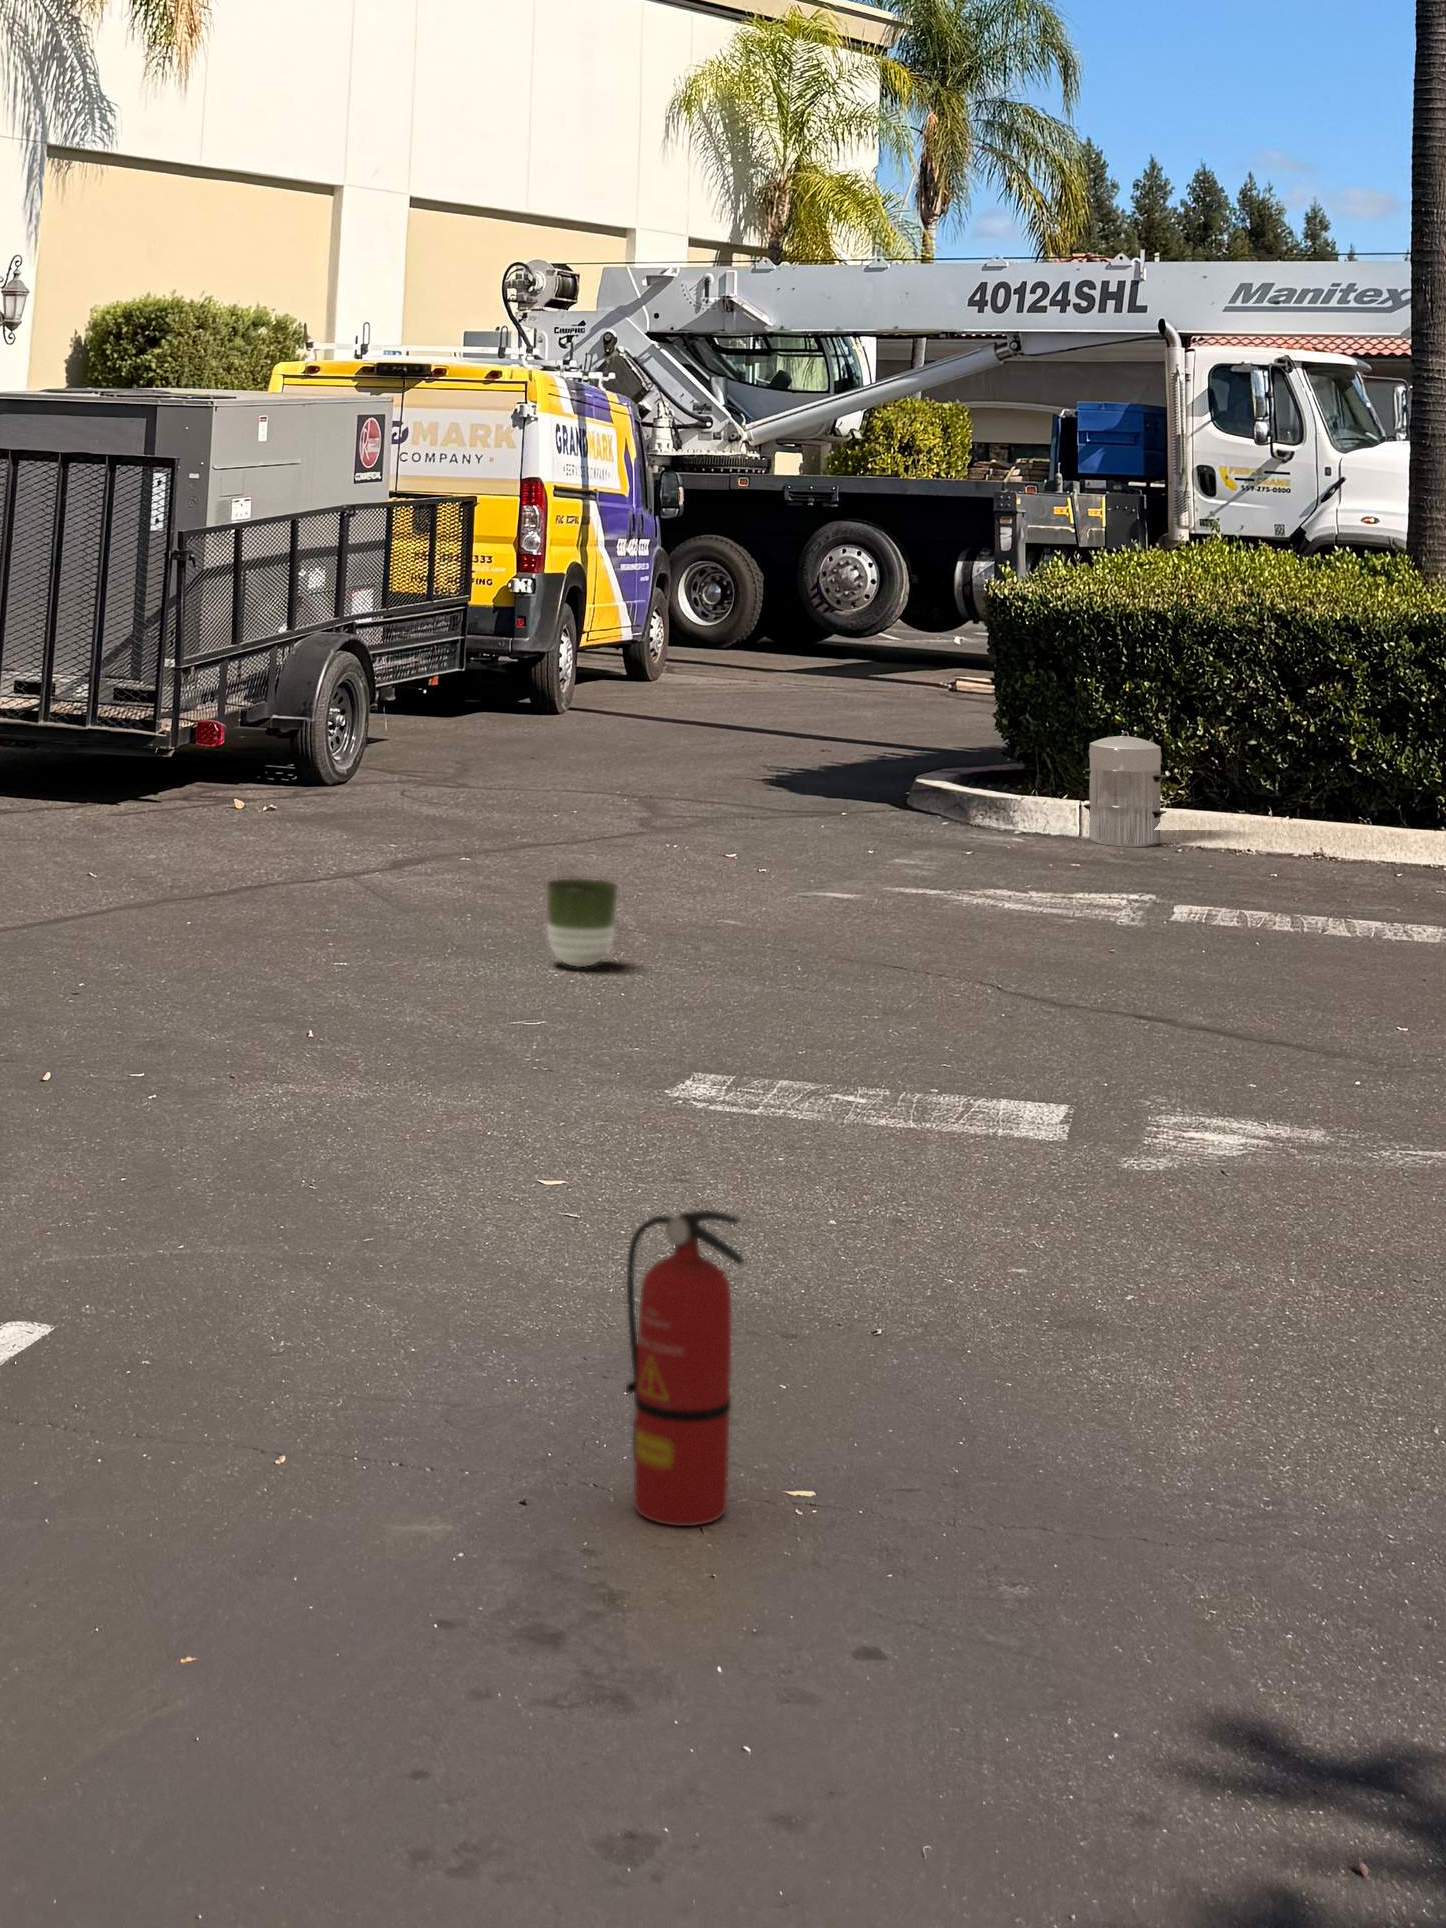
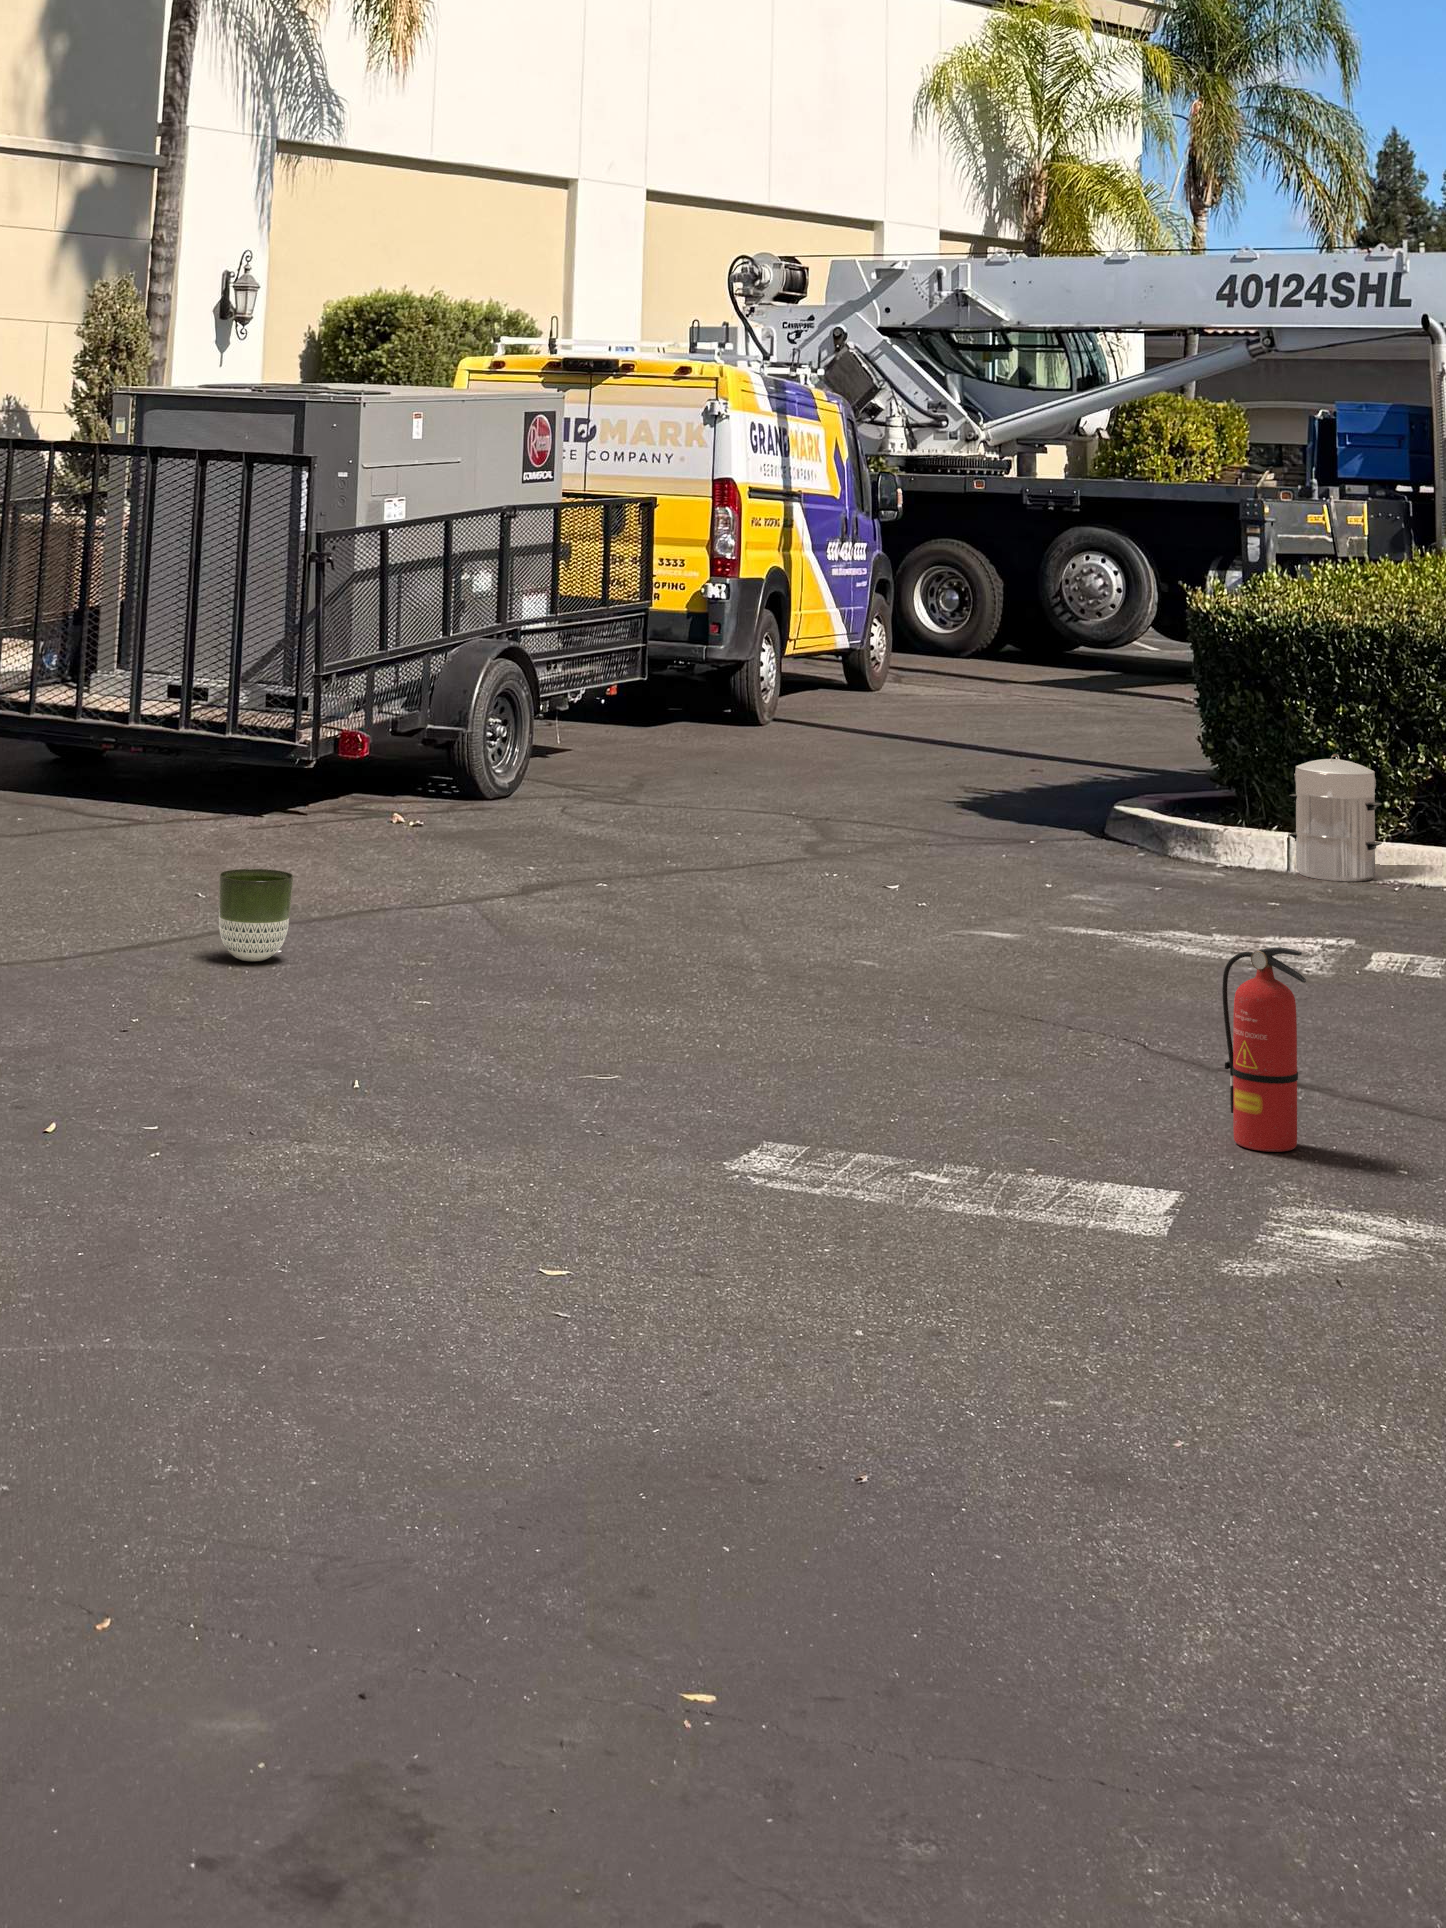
planter: present [547,879,617,967] -> present [219,869,294,961]
fire extinguisher: present [626,1210,744,1526] -> present [1222,947,1306,1152]

